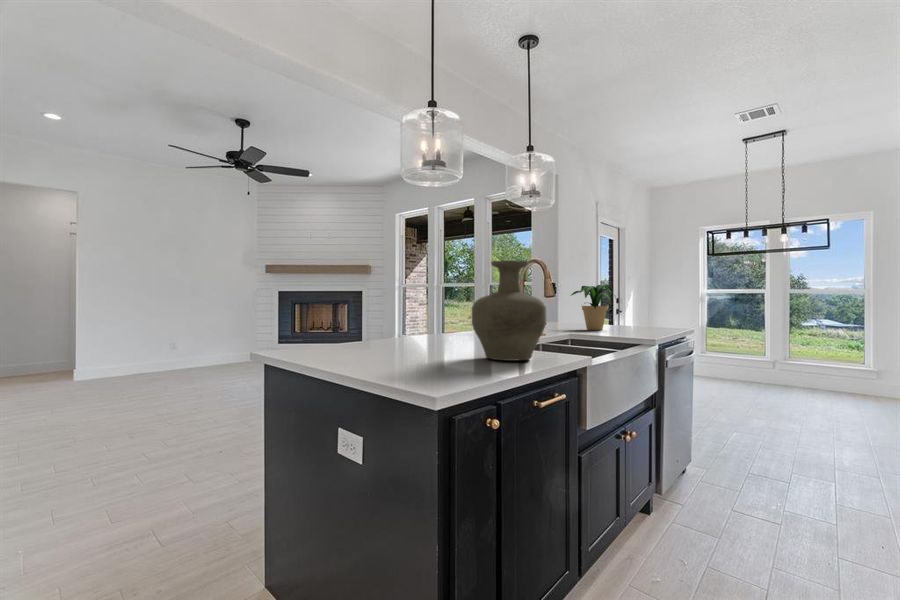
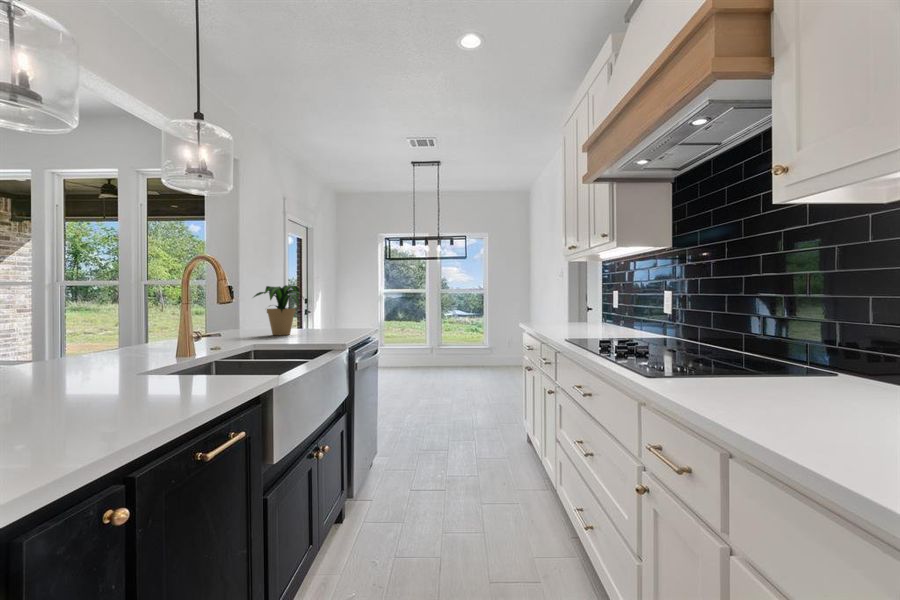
vase: present [472,261,546,361] -> none [88,253,216,399]

